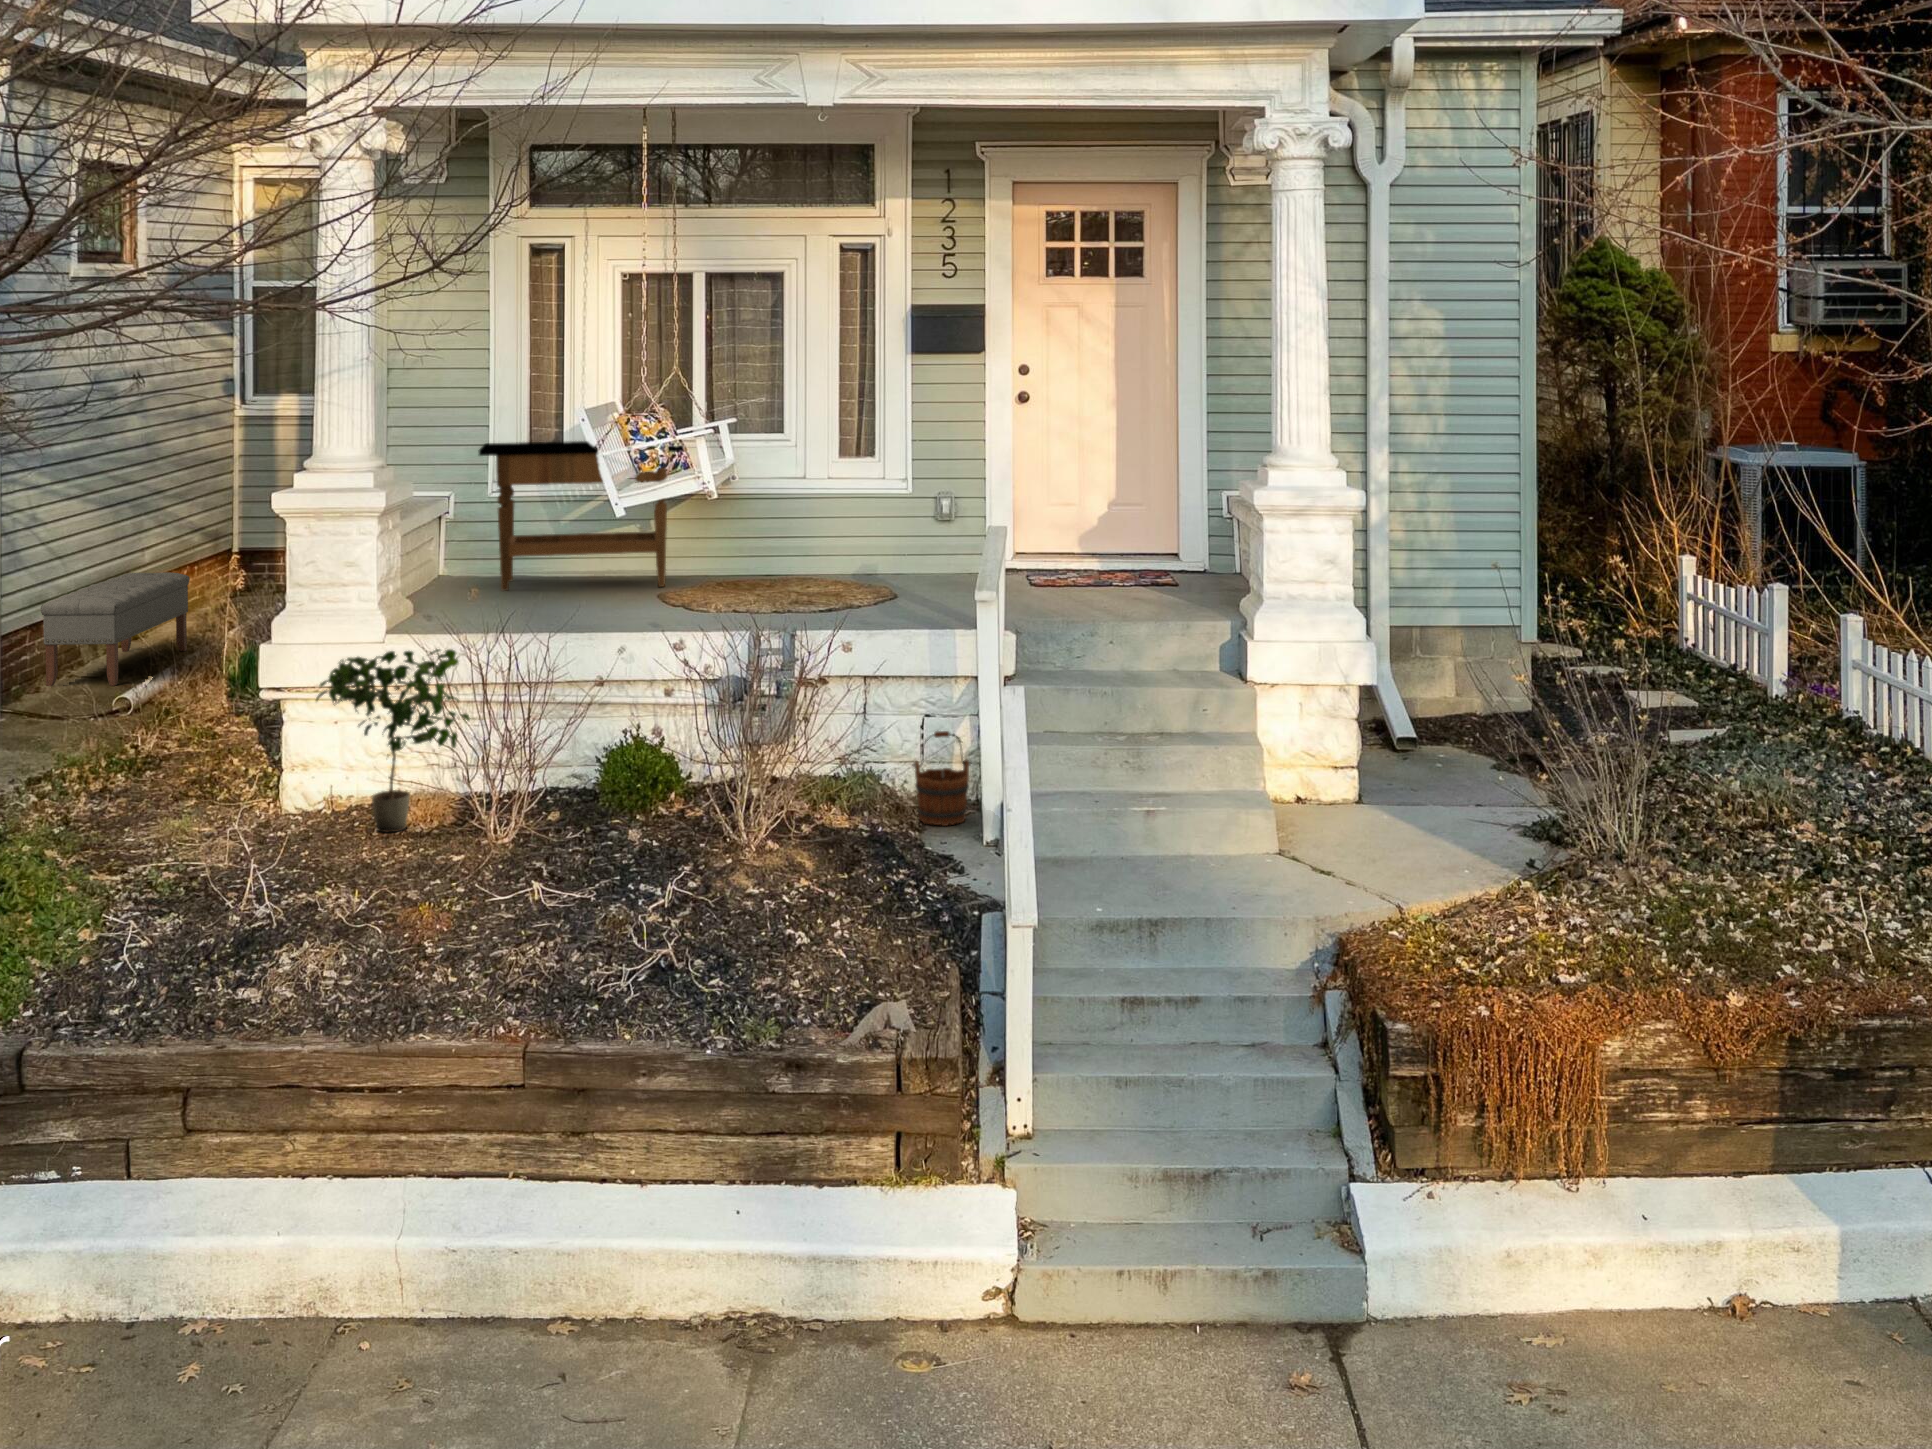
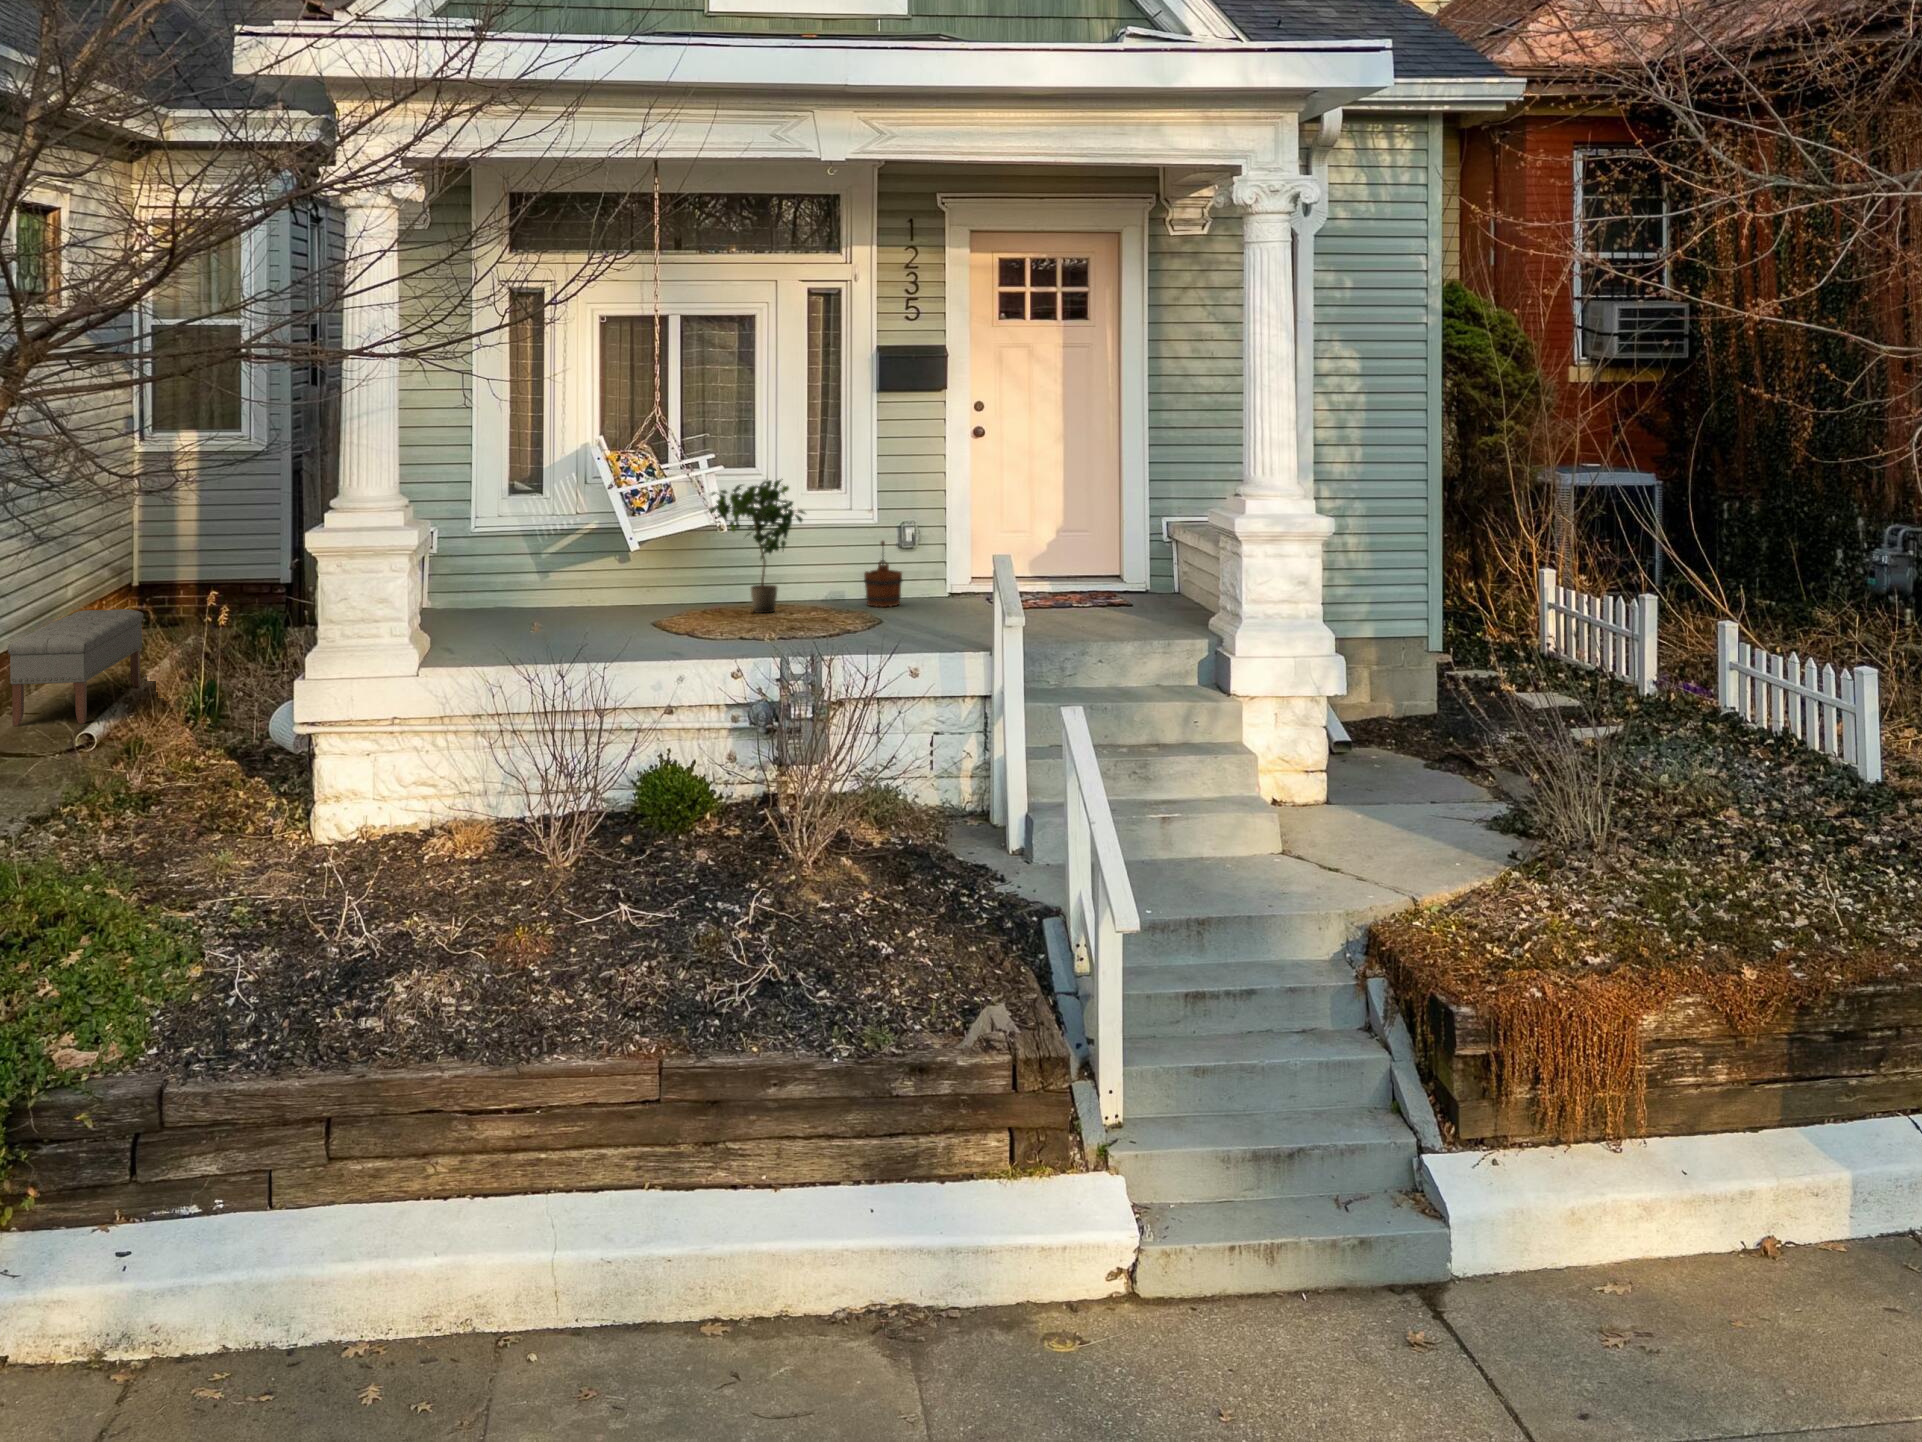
side table: present [479,441,684,591] -> none [470,475,669,624]
potted plant: present [316,649,470,832] -> present [709,479,805,613]
wooden bucket: present [913,731,972,826] -> present [864,541,902,607]

